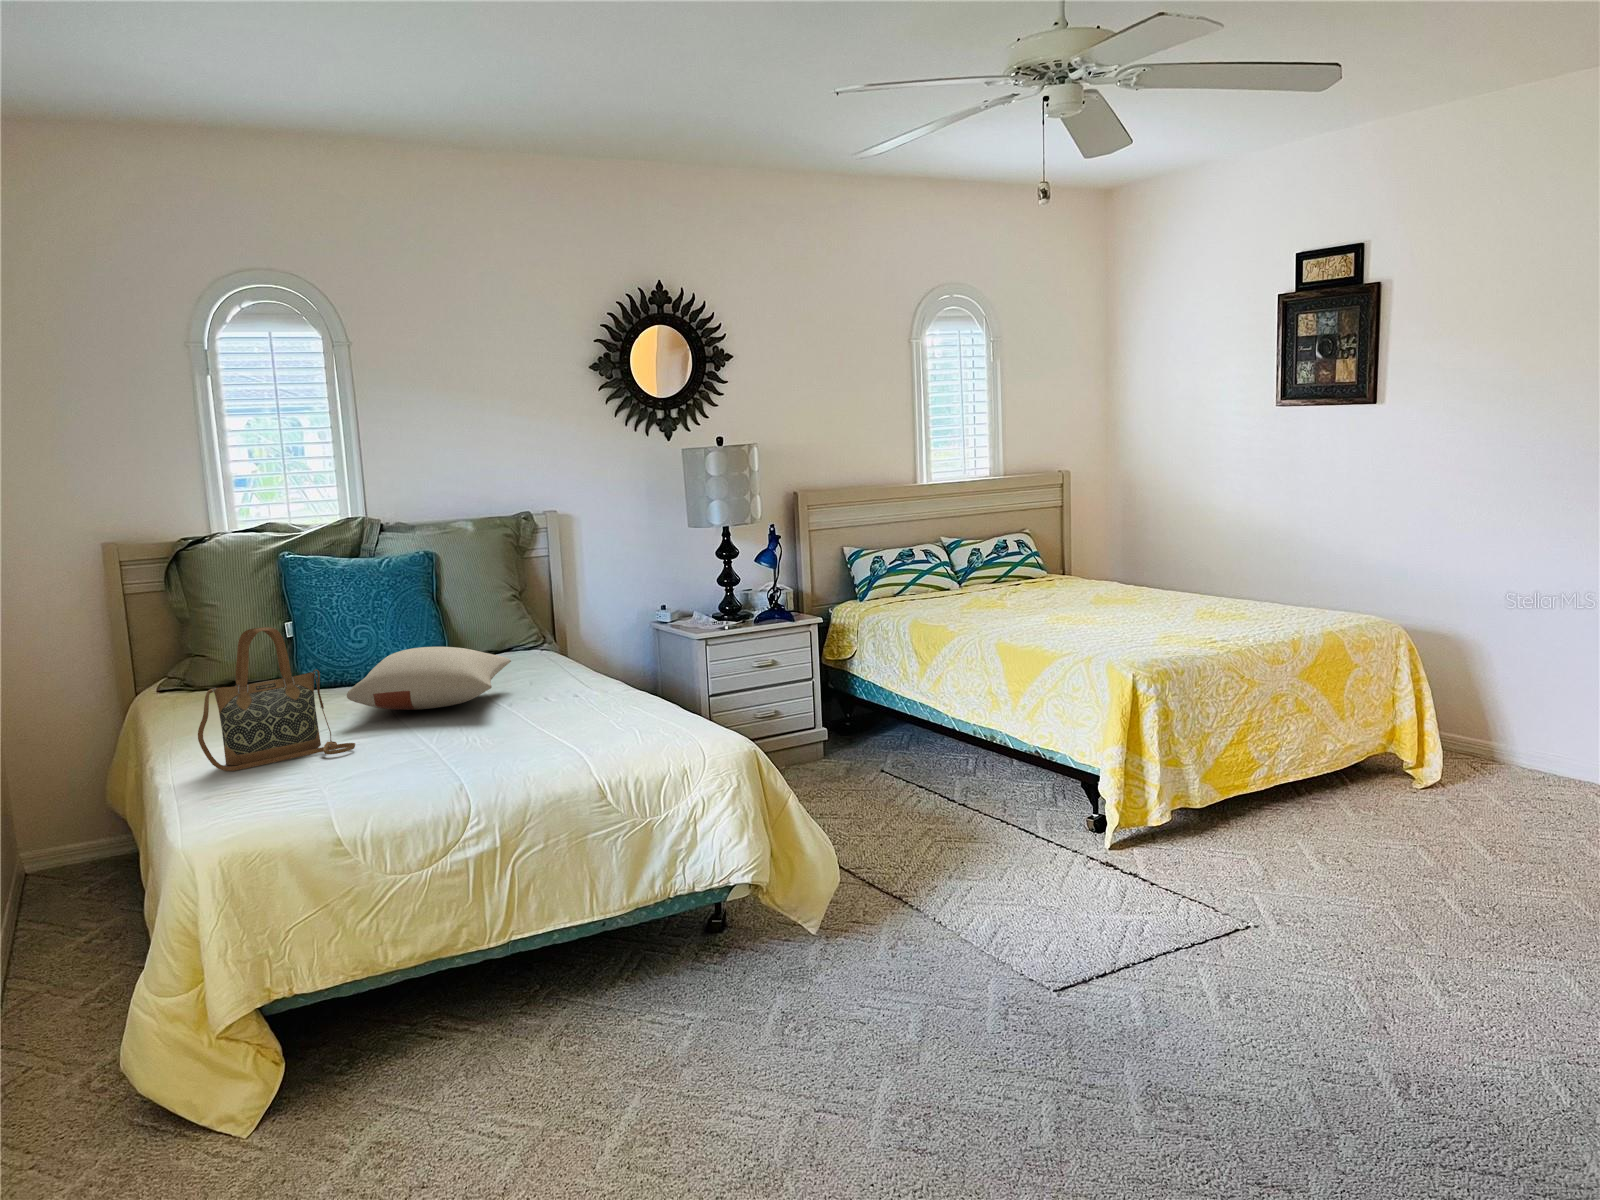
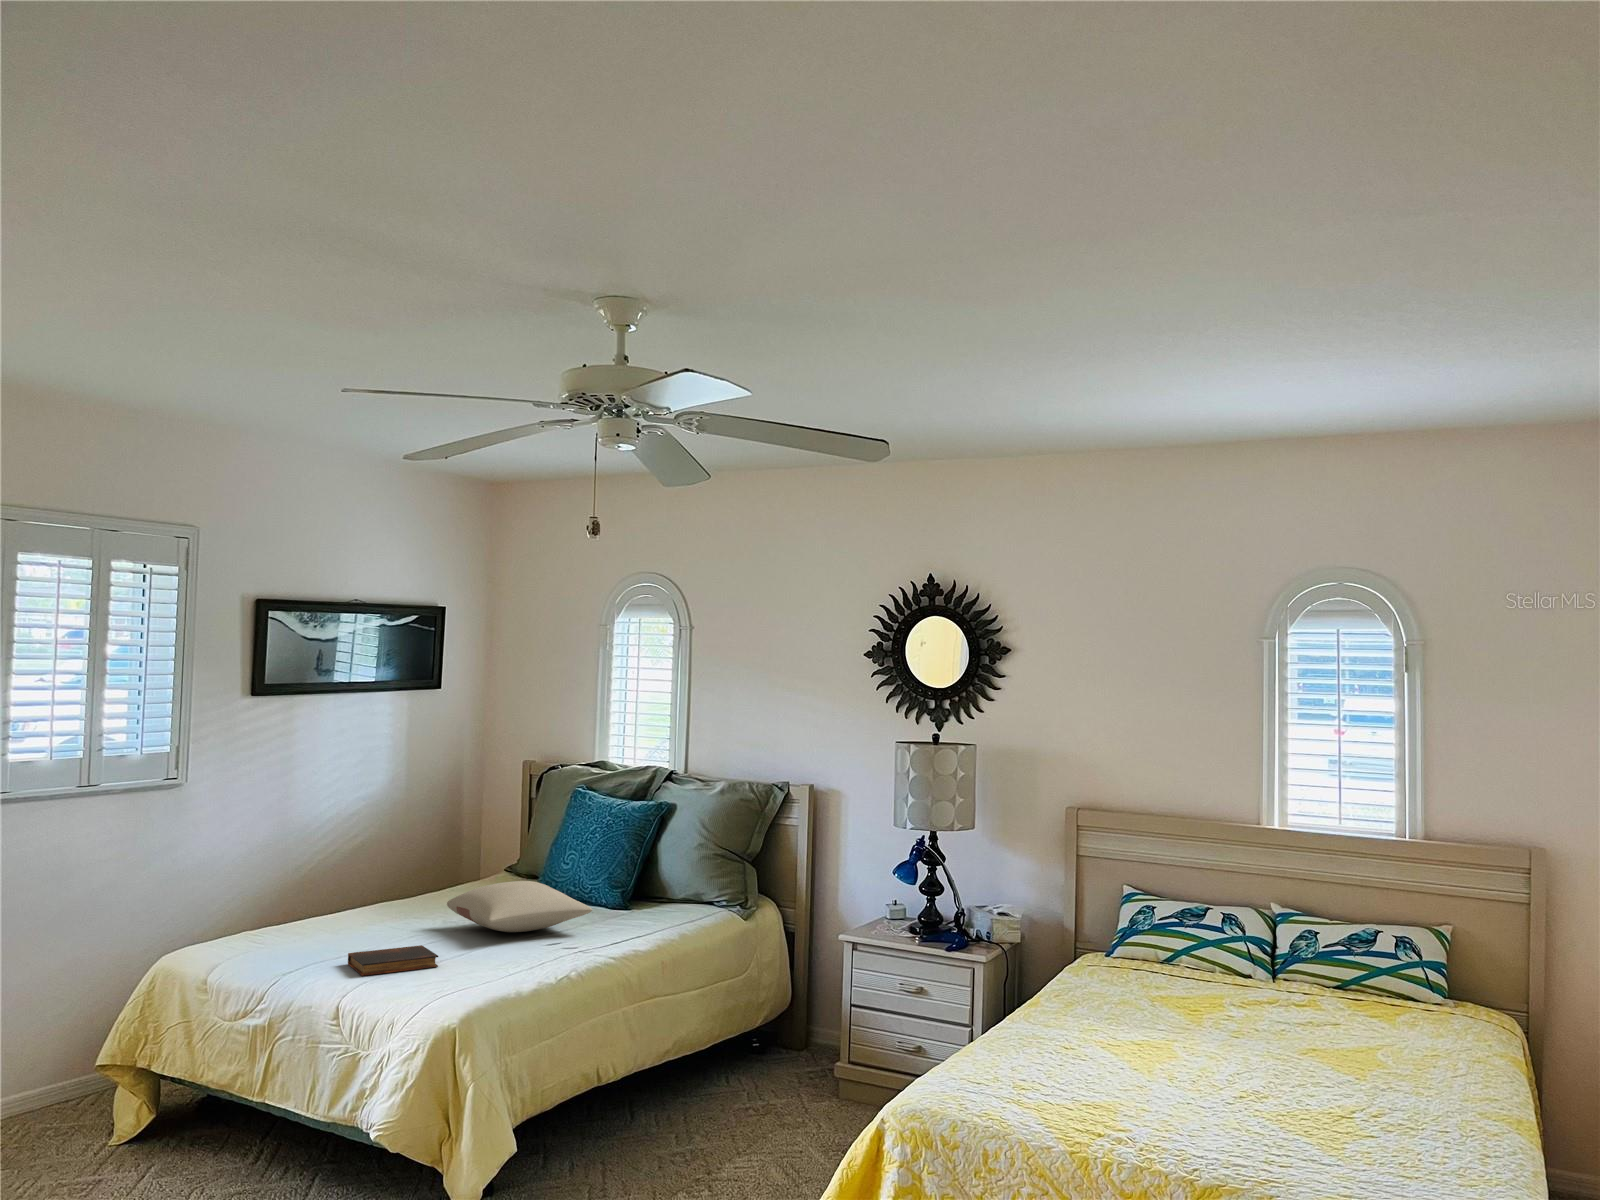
handbag: present [198,627,355,771] -> none [316,838,396,938]
book: none [454,723,546,765] -> present [348,945,438,976]

